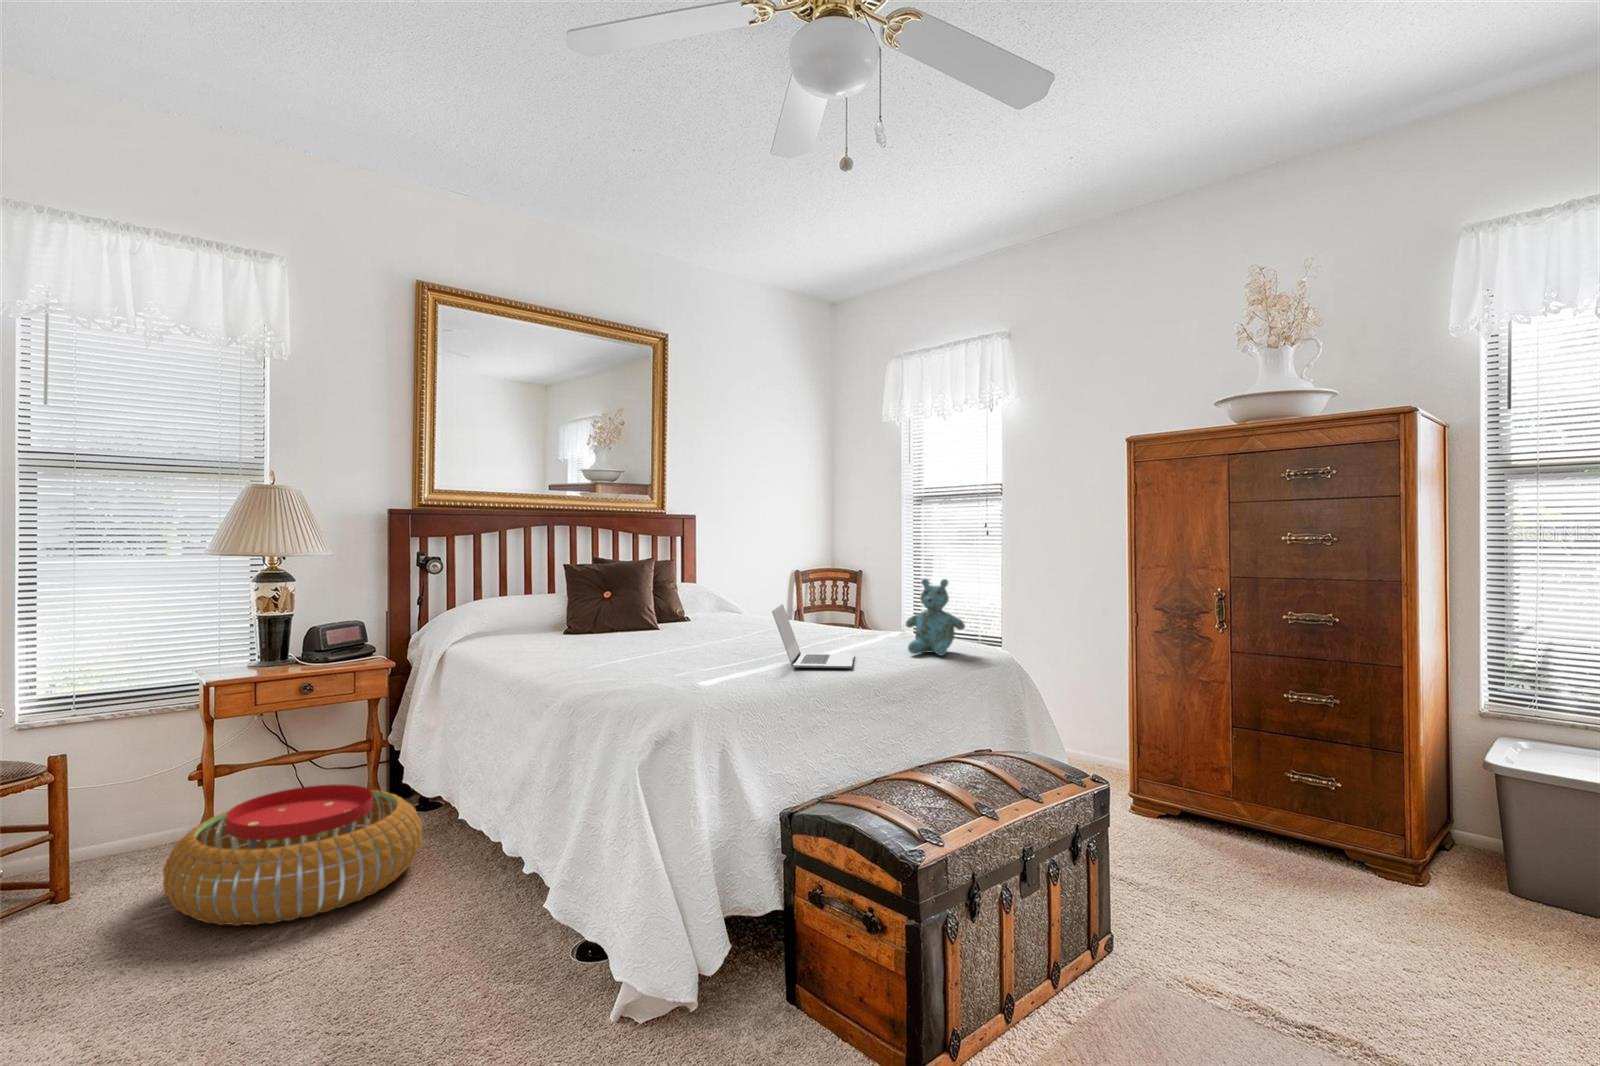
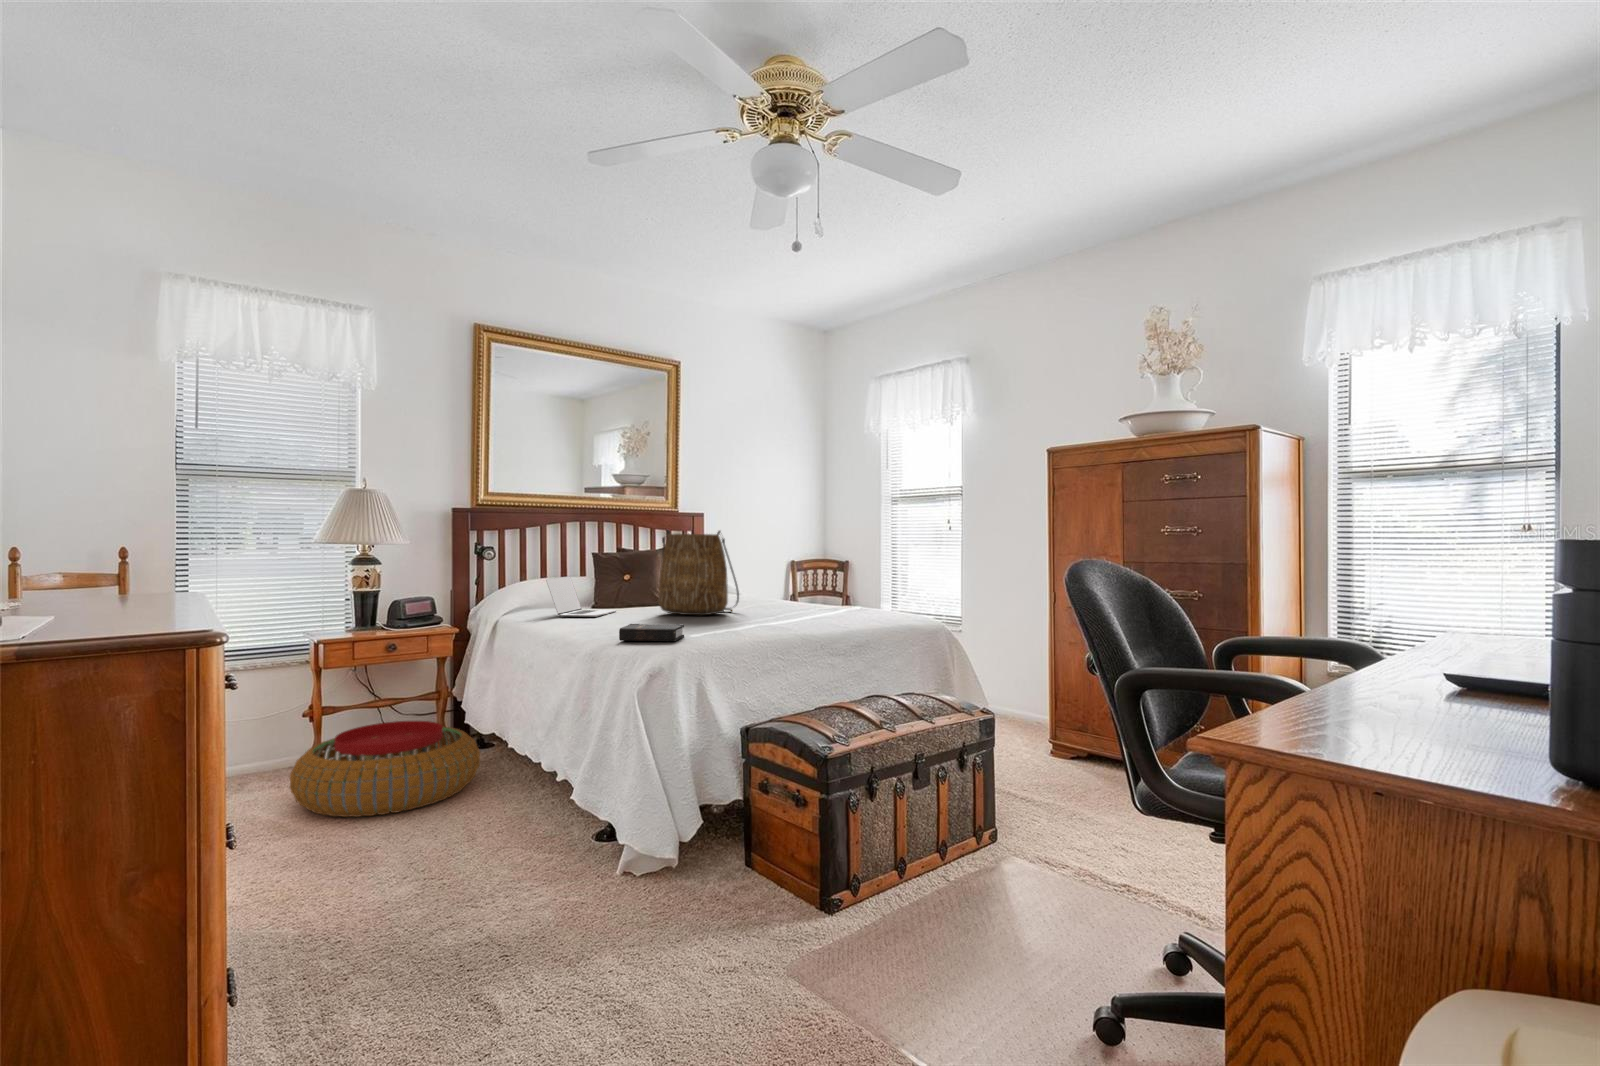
tote bag: none [651,537,753,646] -> present [658,530,739,615]
stuffed bear: present [905,579,965,655] -> none [856,561,902,621]
laptop: present [772,604,854,669] -> present [546,576,616,617]
hardback book: none [611,665,696,690] -> present [619,624,684,641]

